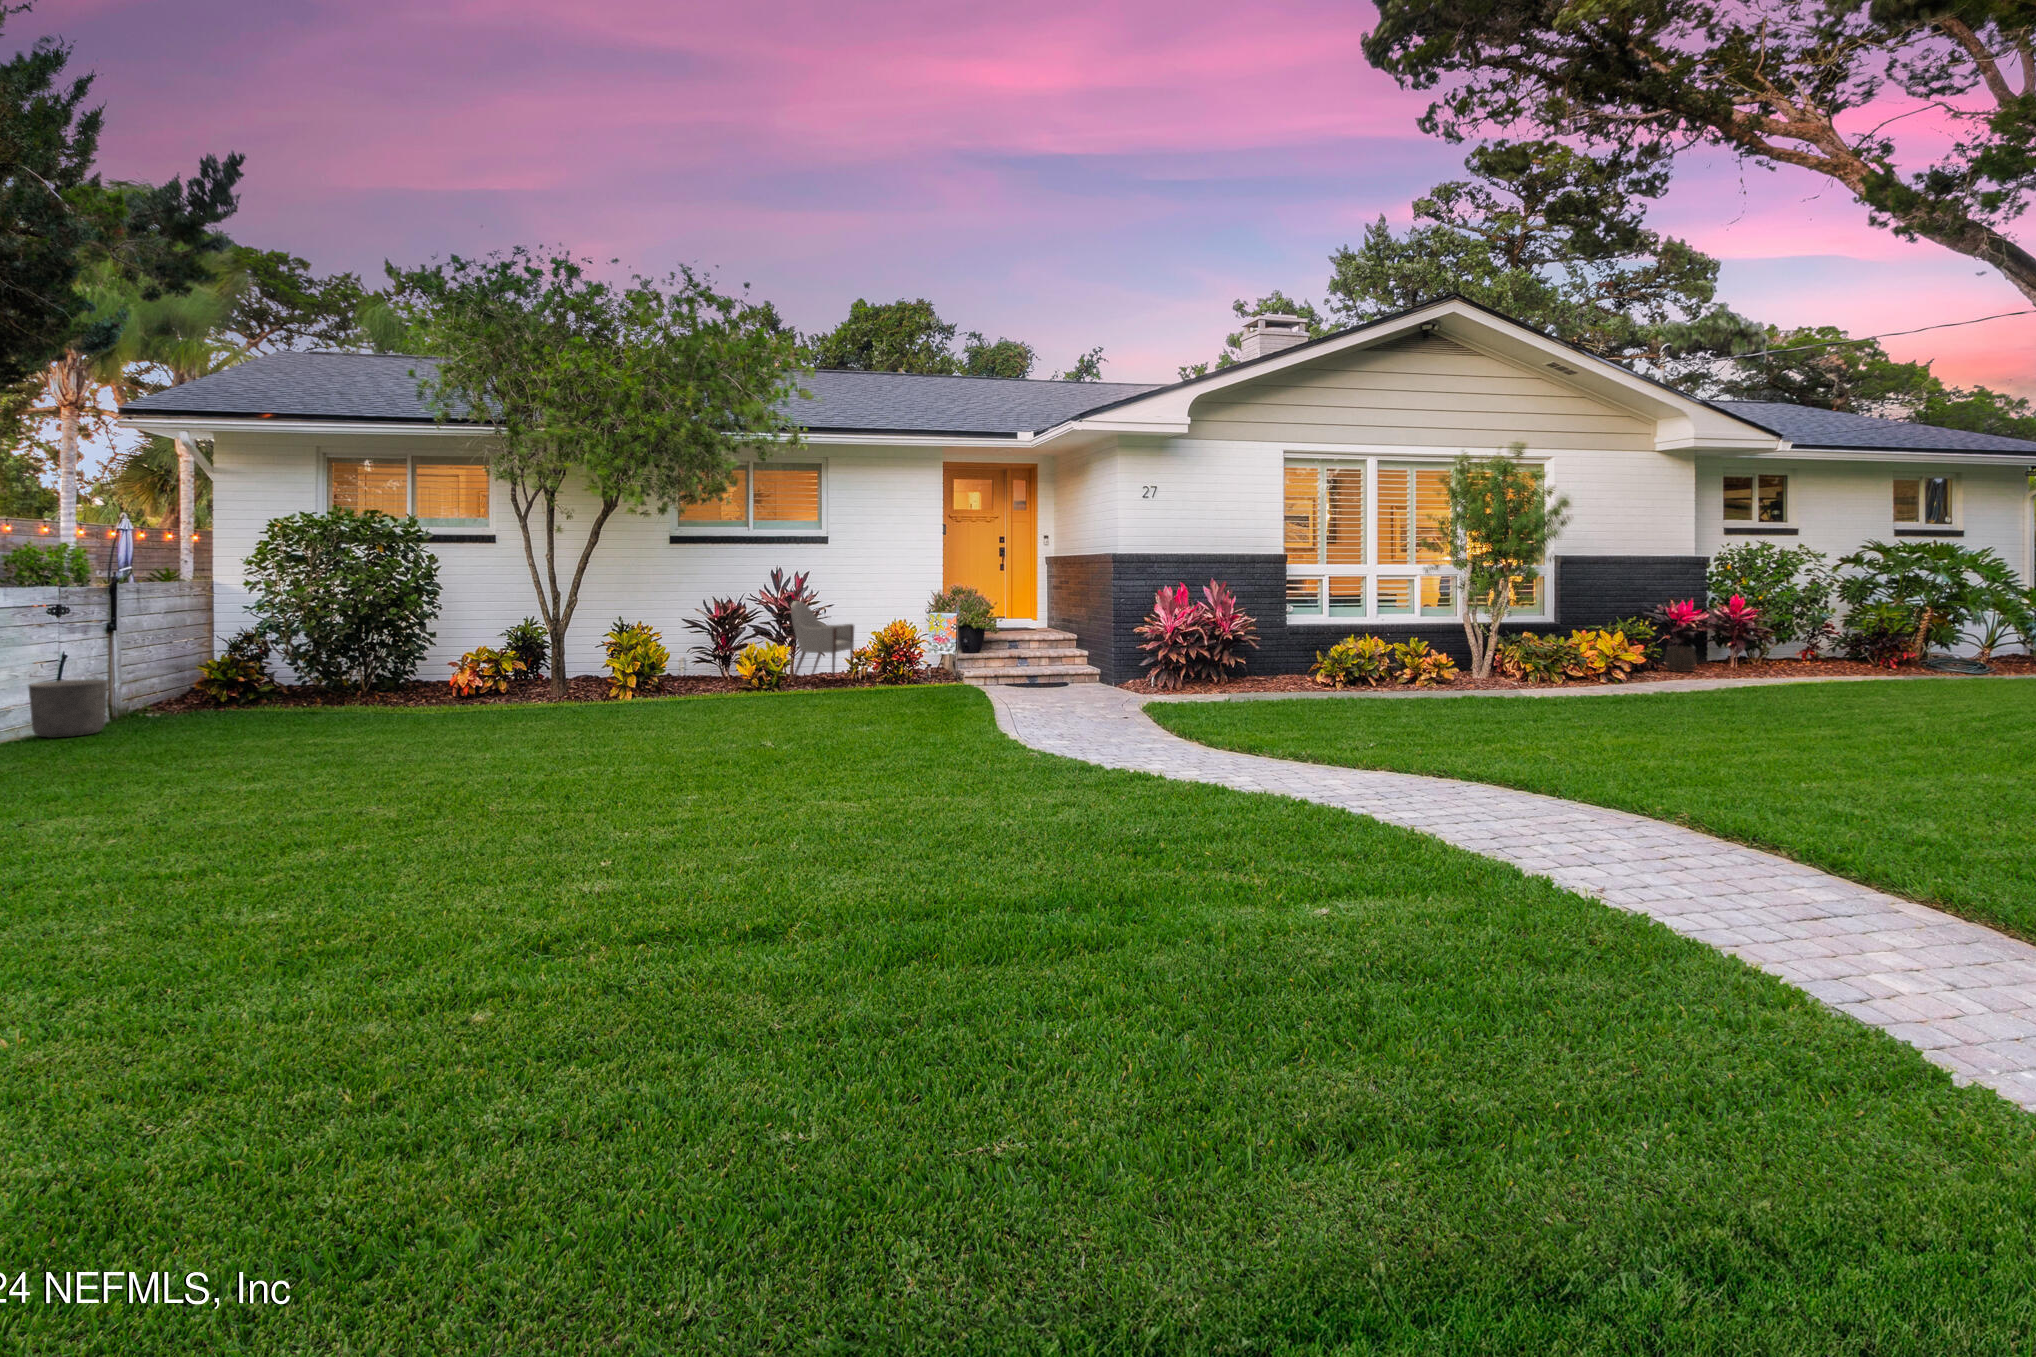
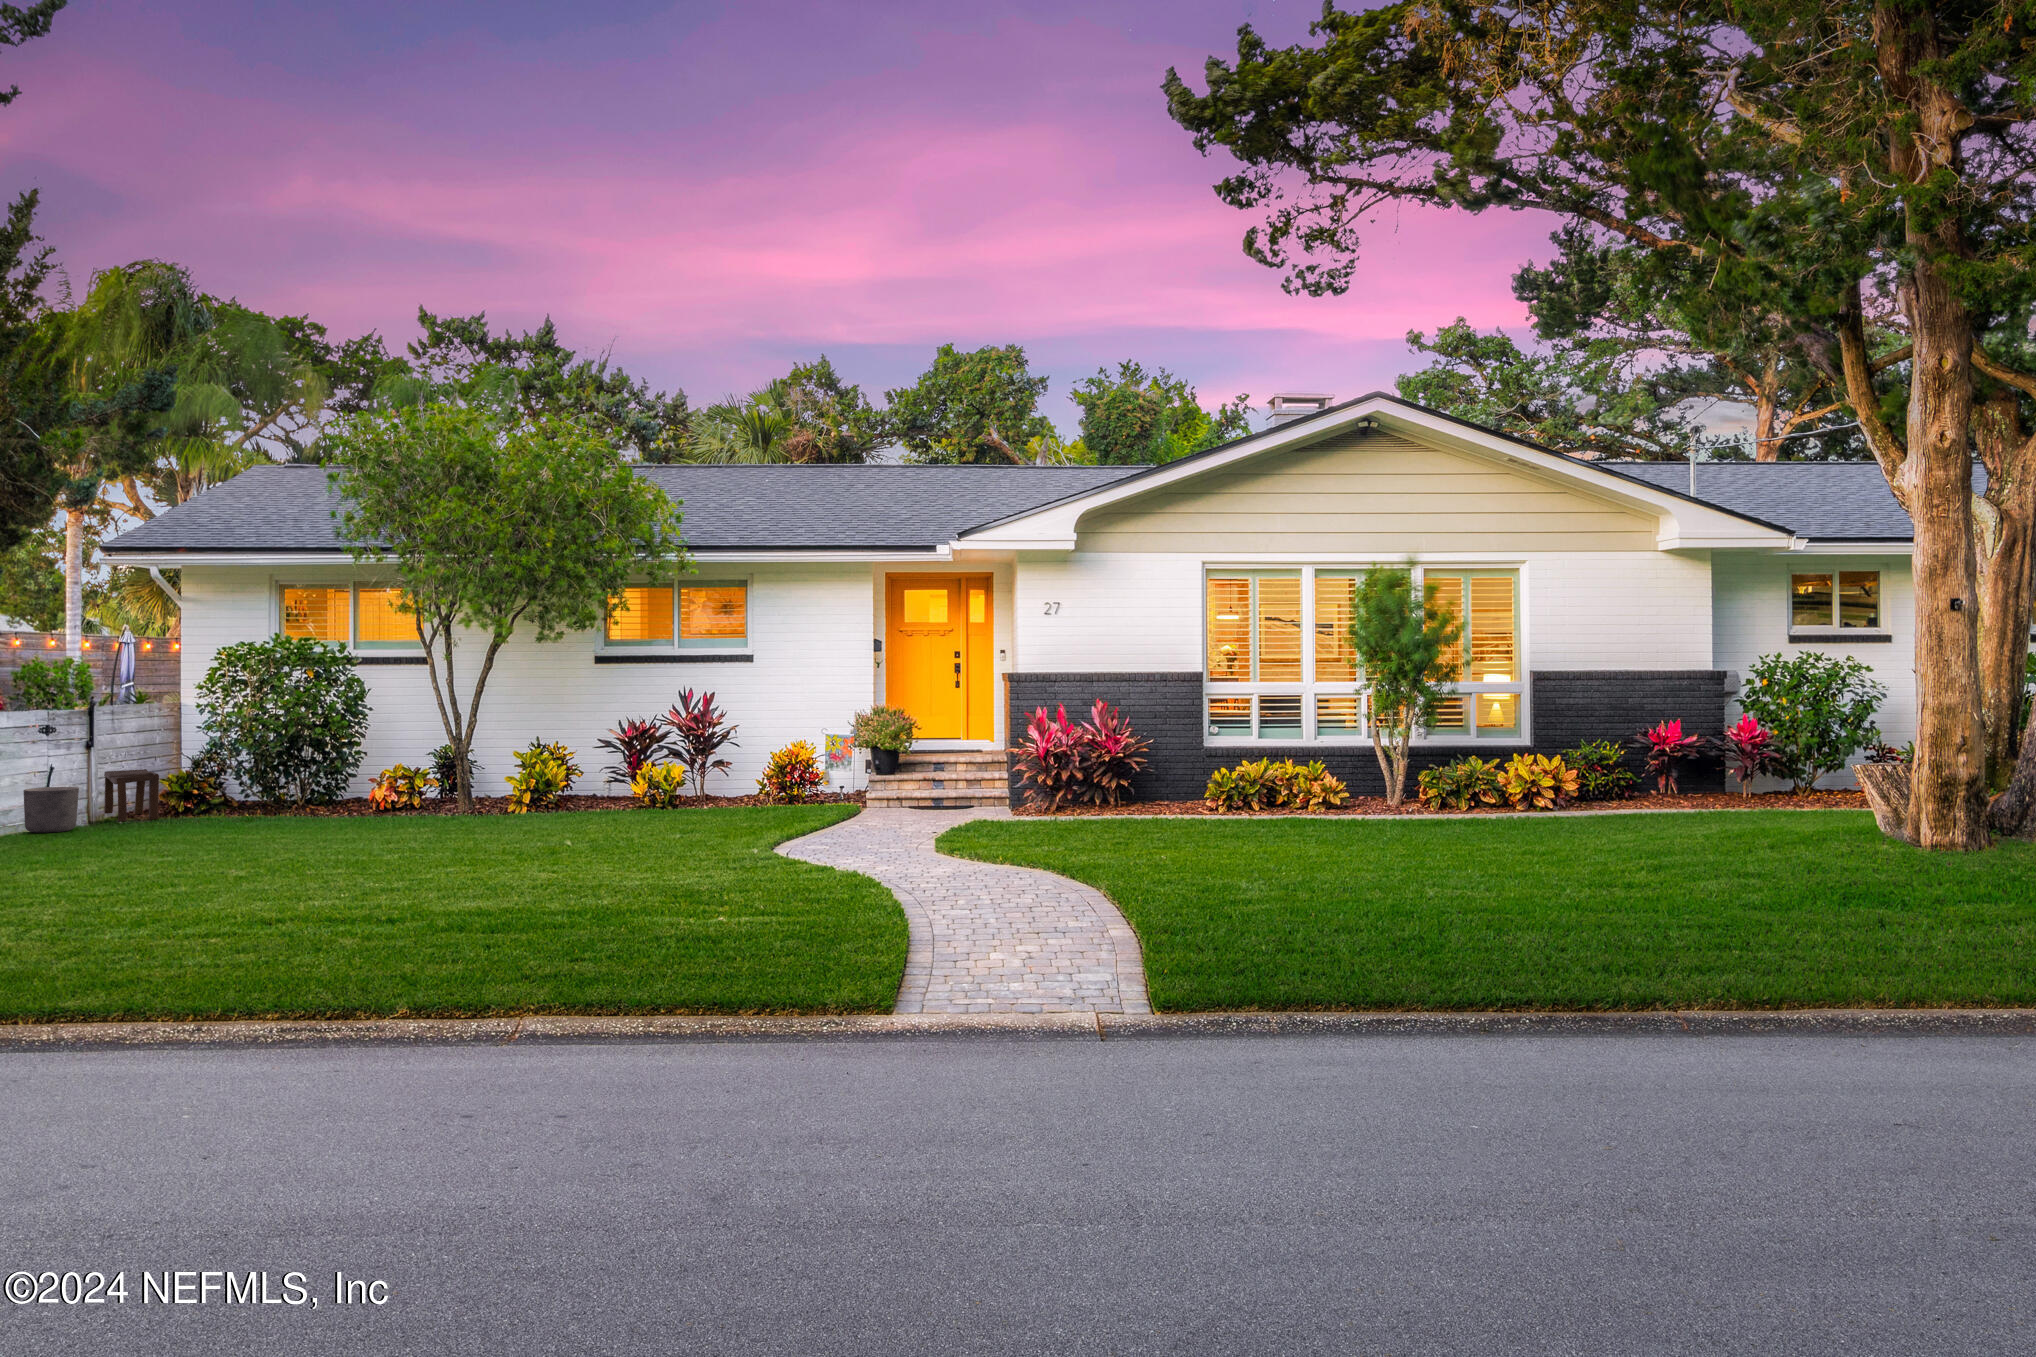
chair: present [791,601,854,681] -> none [687,721,757,805]
woven basket: present [1665,646,1697,672] -> none [1668,778,1702,808]
bench: none [134,655,209,718] -> present [104,769,159,822]

